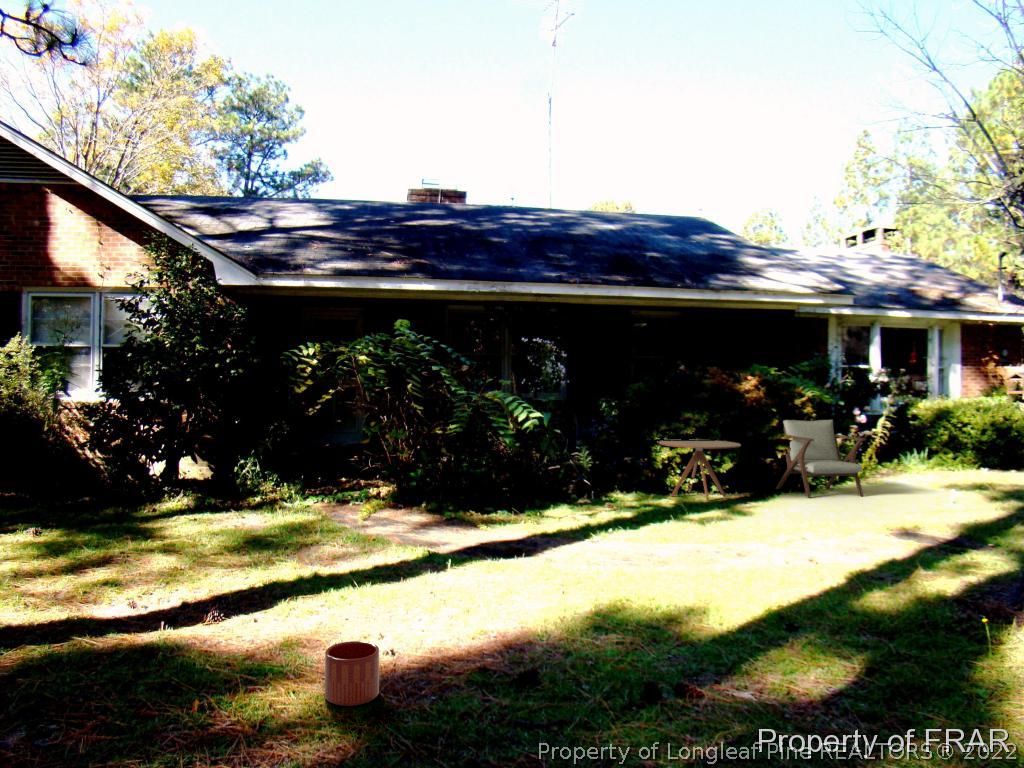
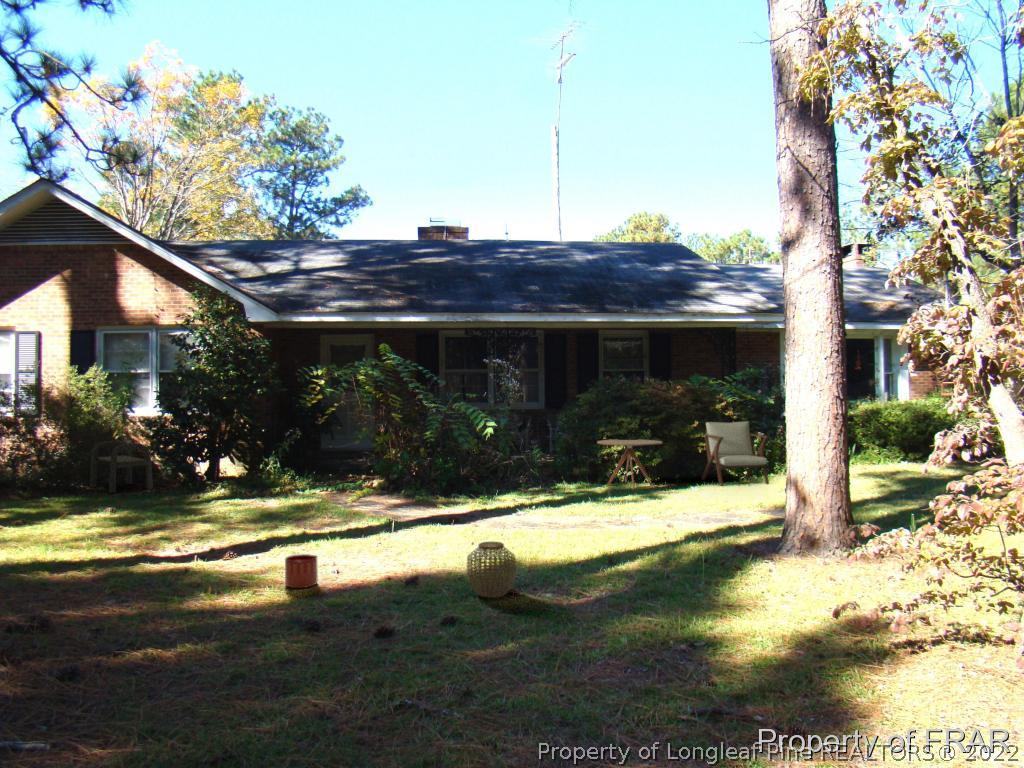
bench: none [8,432,92,502] -> present [90,441,153,493]
woven basket: none [648,629,733,731] -> present [467,542,515,597]

